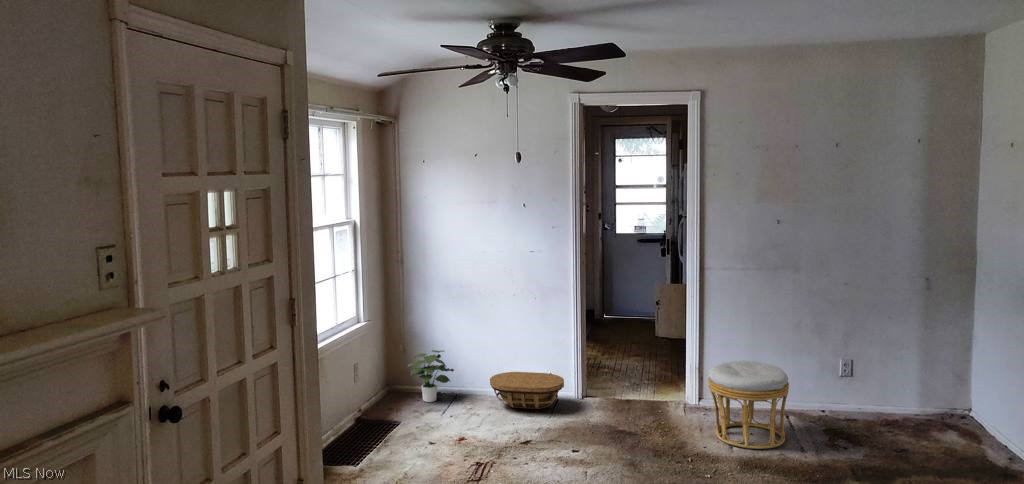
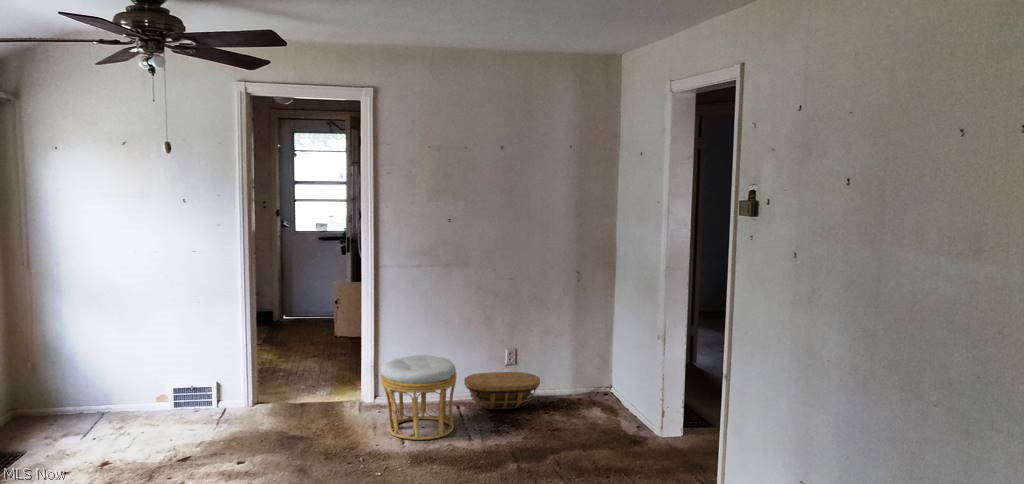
potted plant: present [407,350,454,402] -> none [31,367,96,428]
basket: present [490,372,564,409] -> present [464,372,540,409]

